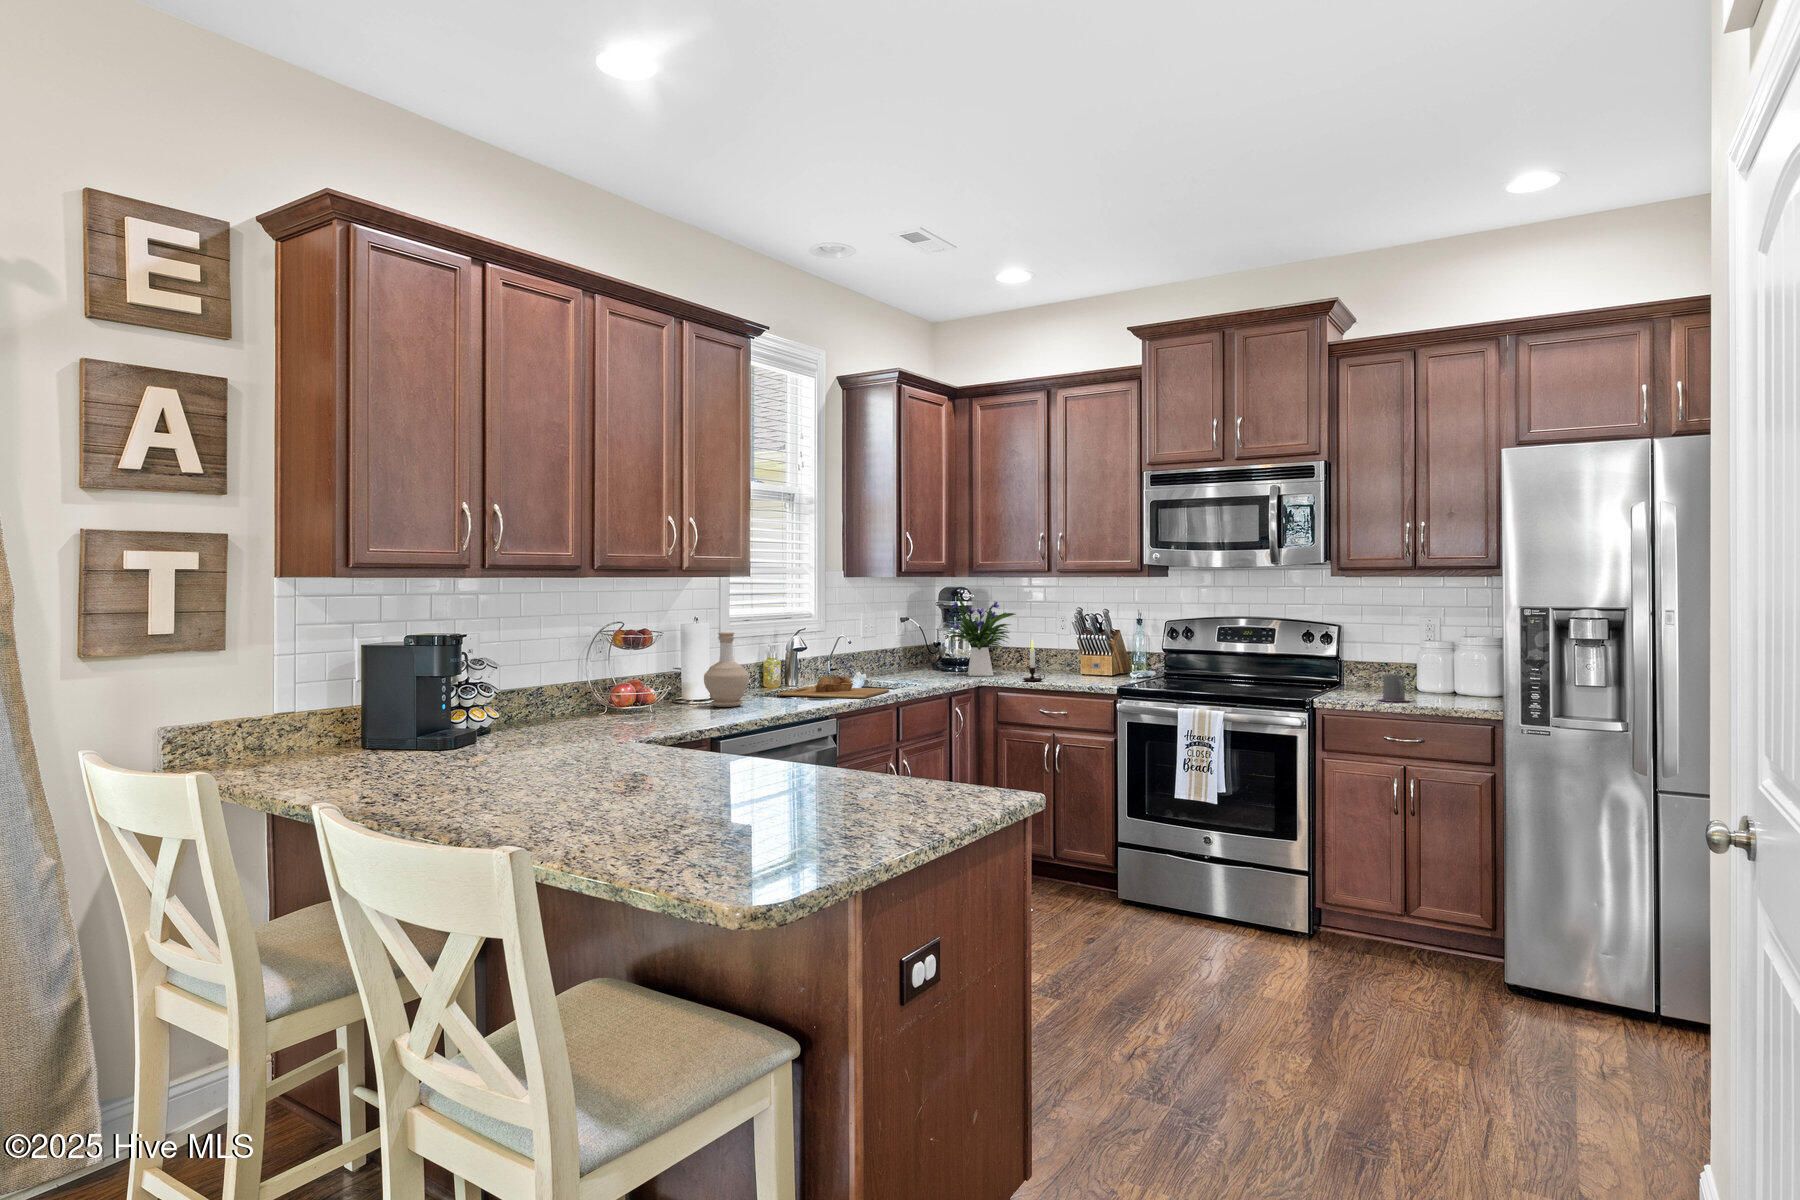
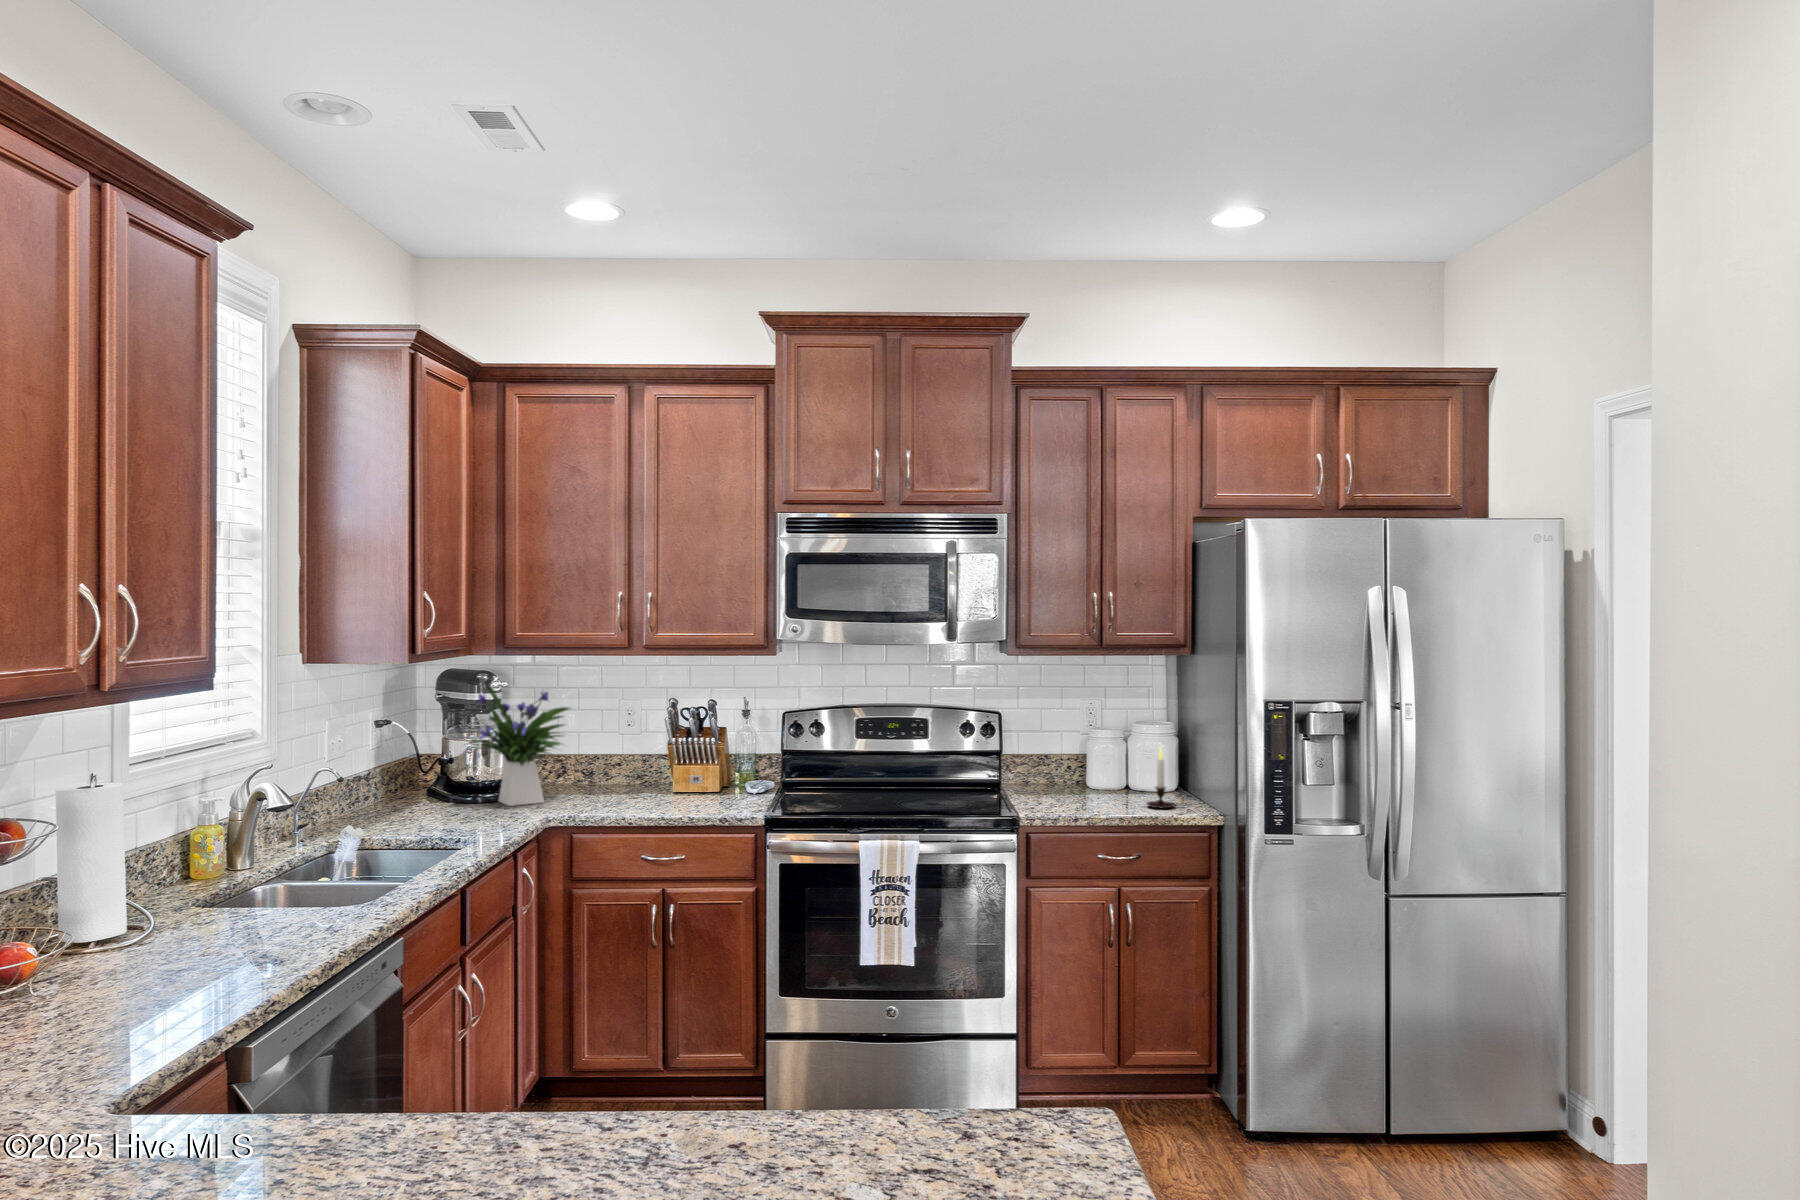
bottle: present [704,632,749,707] -> none [129,802,229,951]
candle: present [1023,639,1045,681] -> present [1147,747,1184,808]
mug: present [1379,674,1408,702] -> none [1096,779,1131,814]
cutting board: present [777,676,889,698] -> none [246,846,440,898]

